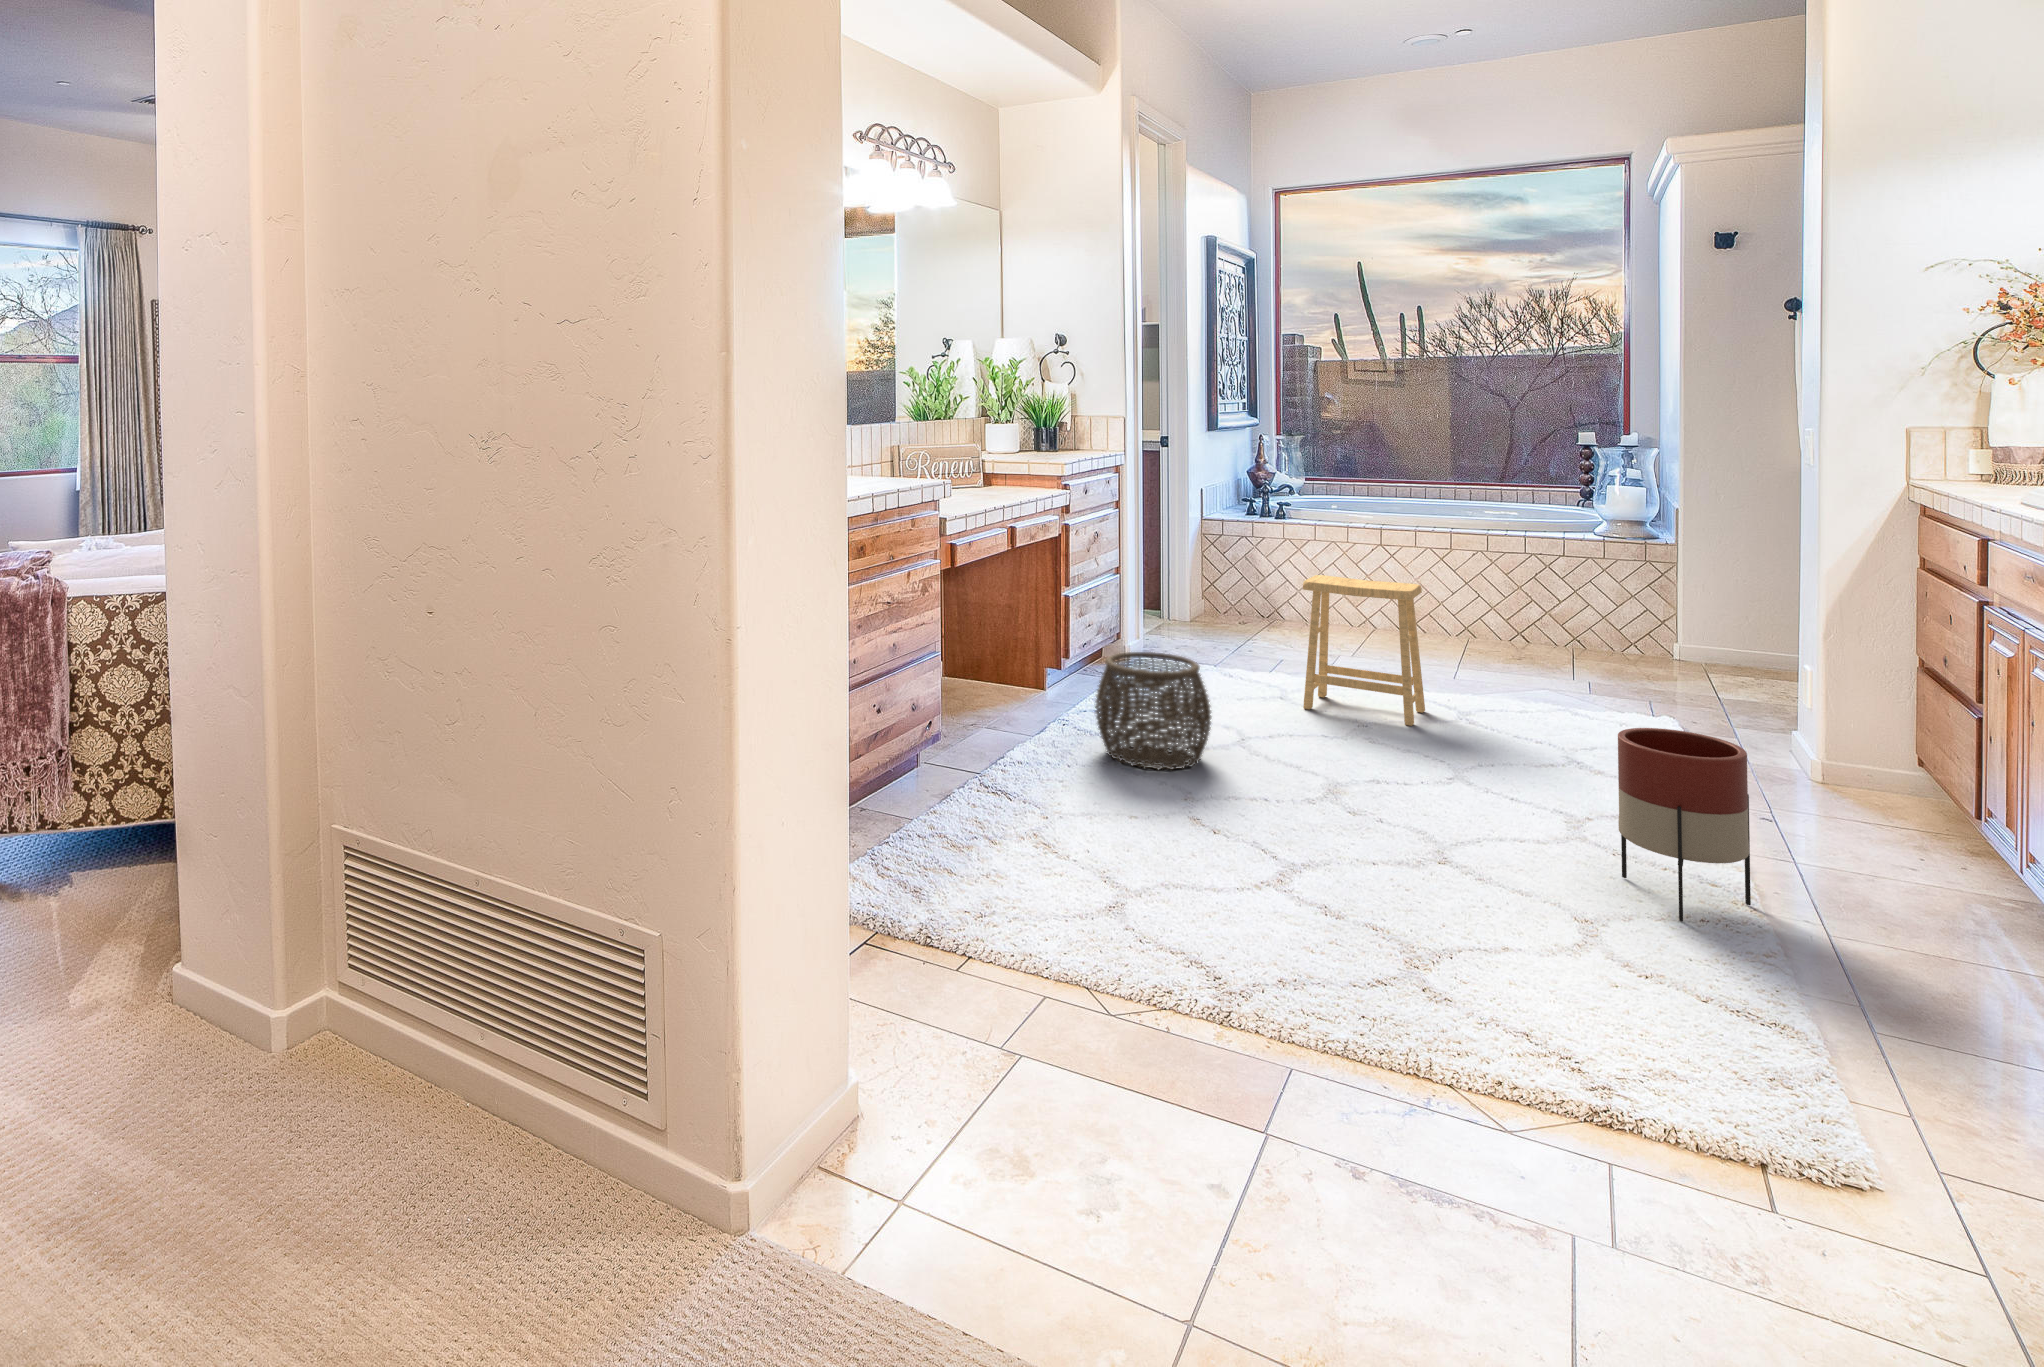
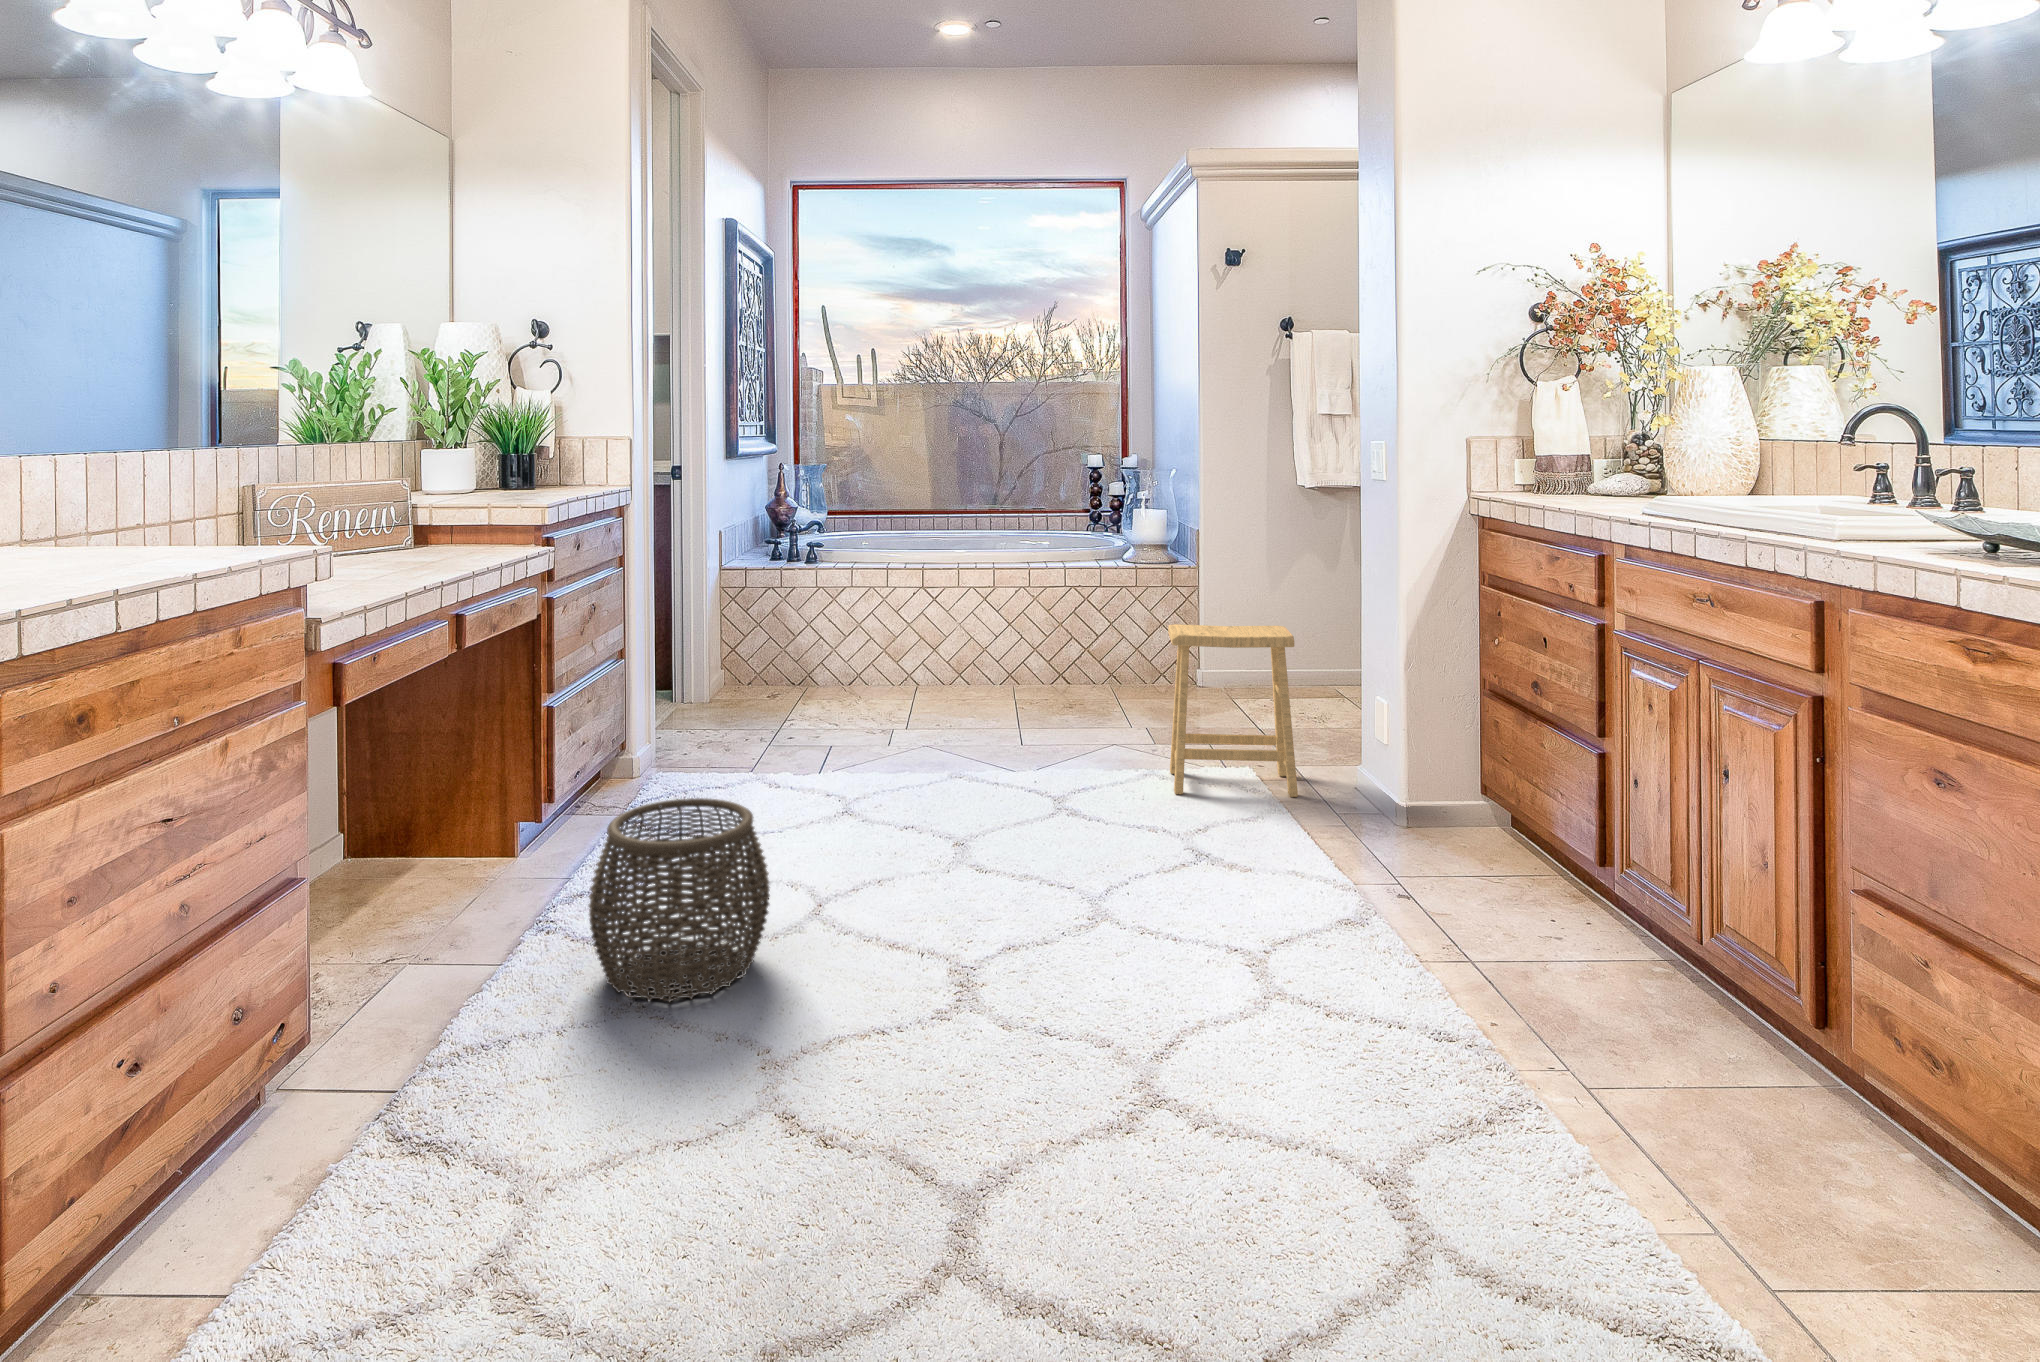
footstool: present [1303,575,1425,726] -> present [1168,624,1298,797]
planter: present [1618,728,1751,921] -> none [1315,834,1467,1115]

